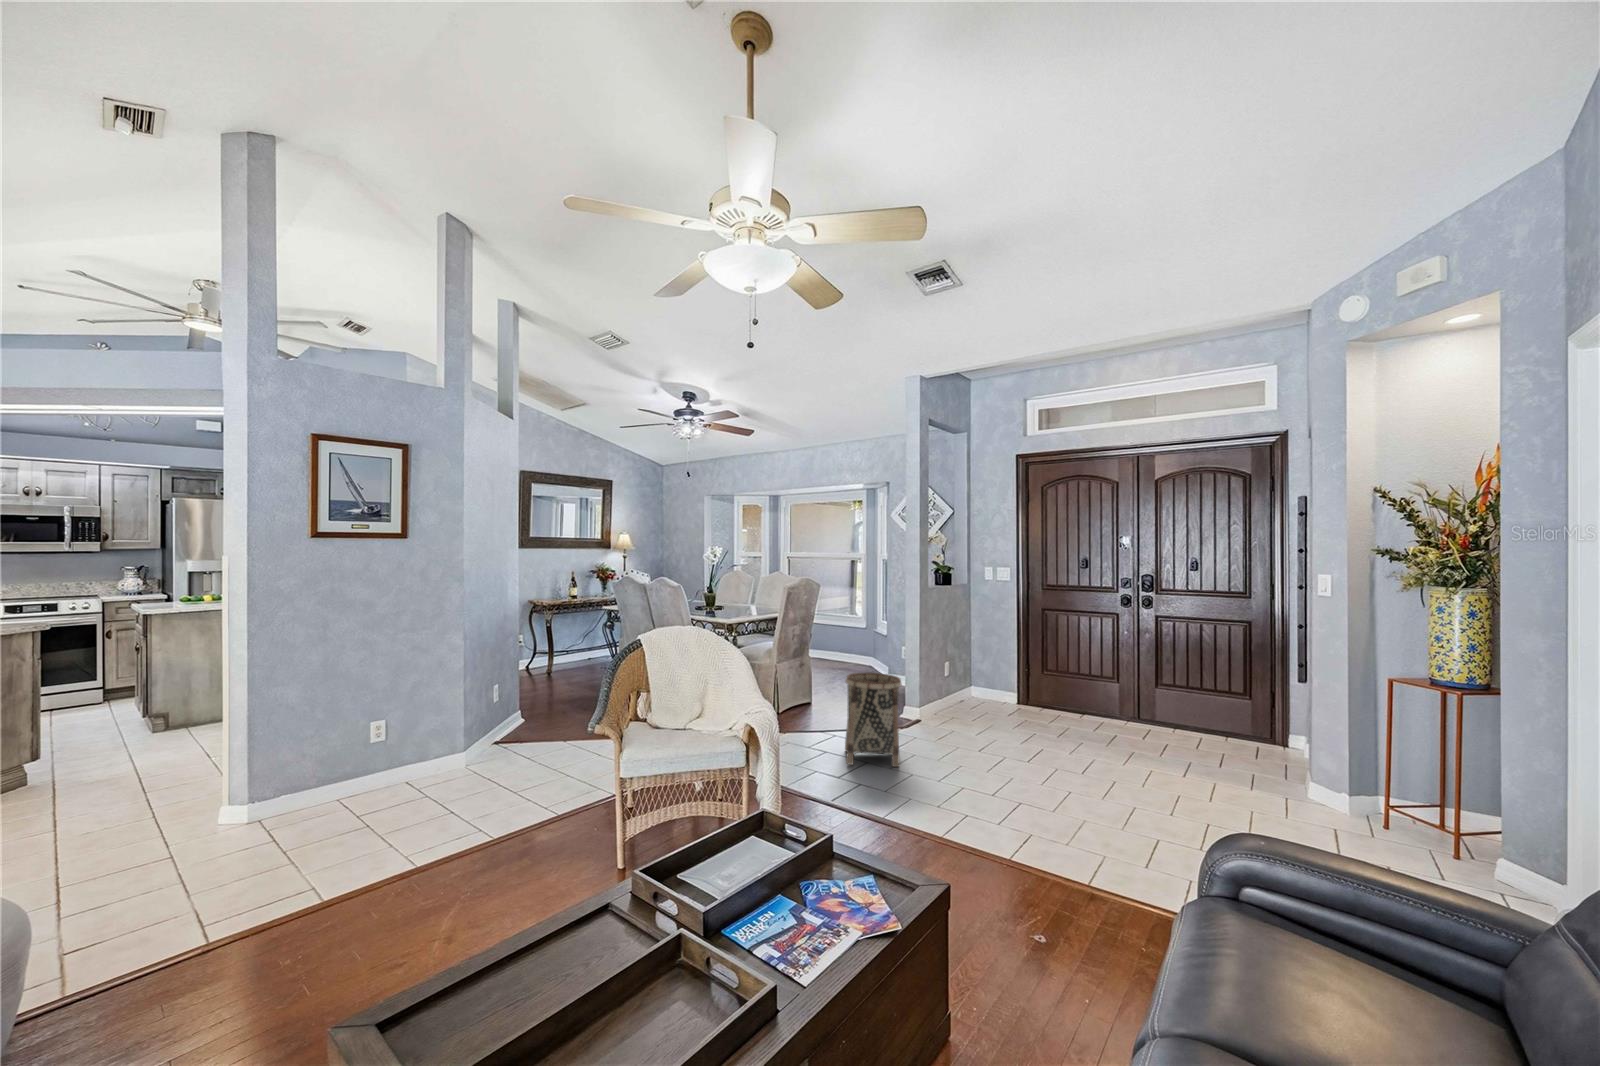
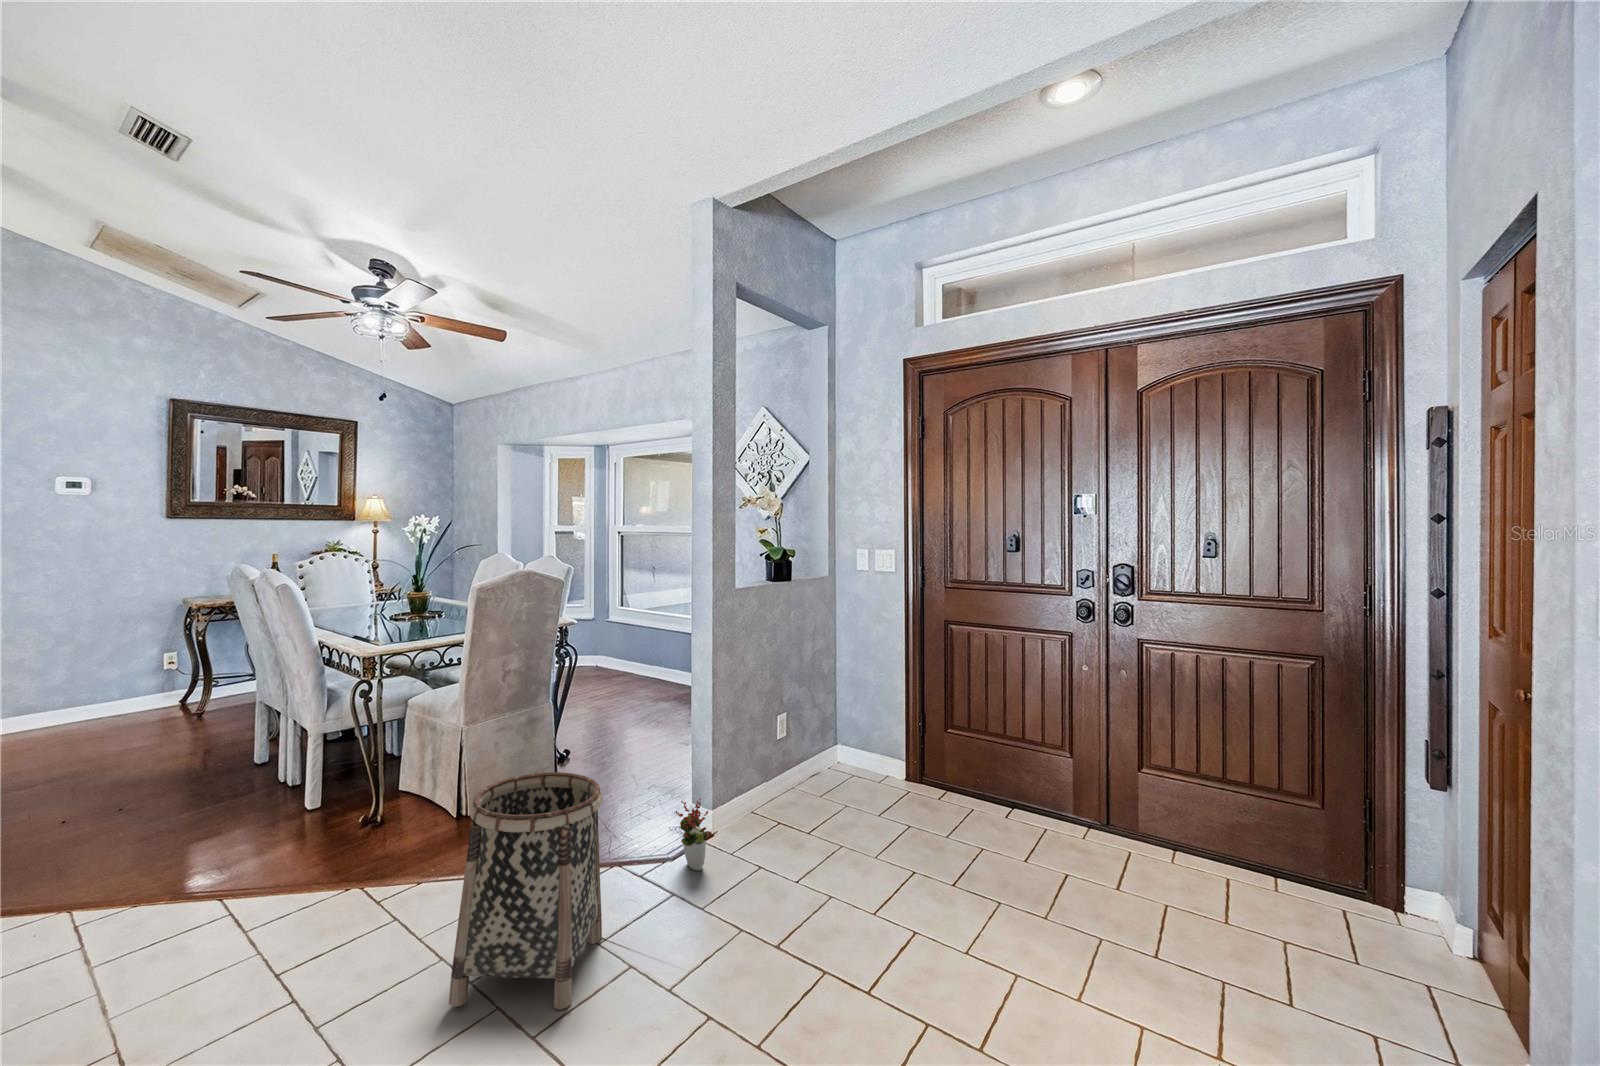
decorative plant: none [910,697,928,733] -> present [676,798,708,871]

